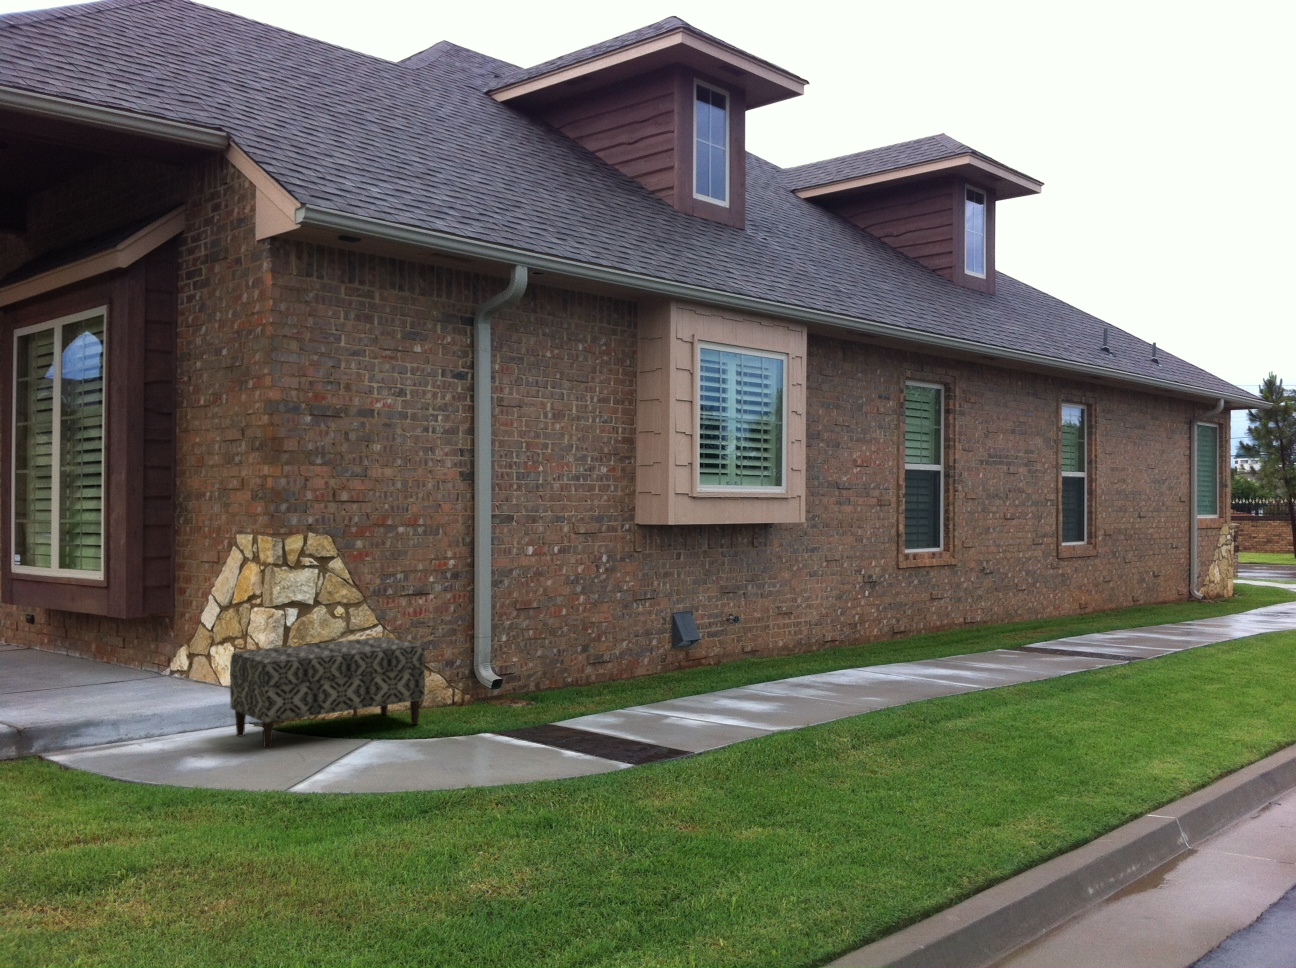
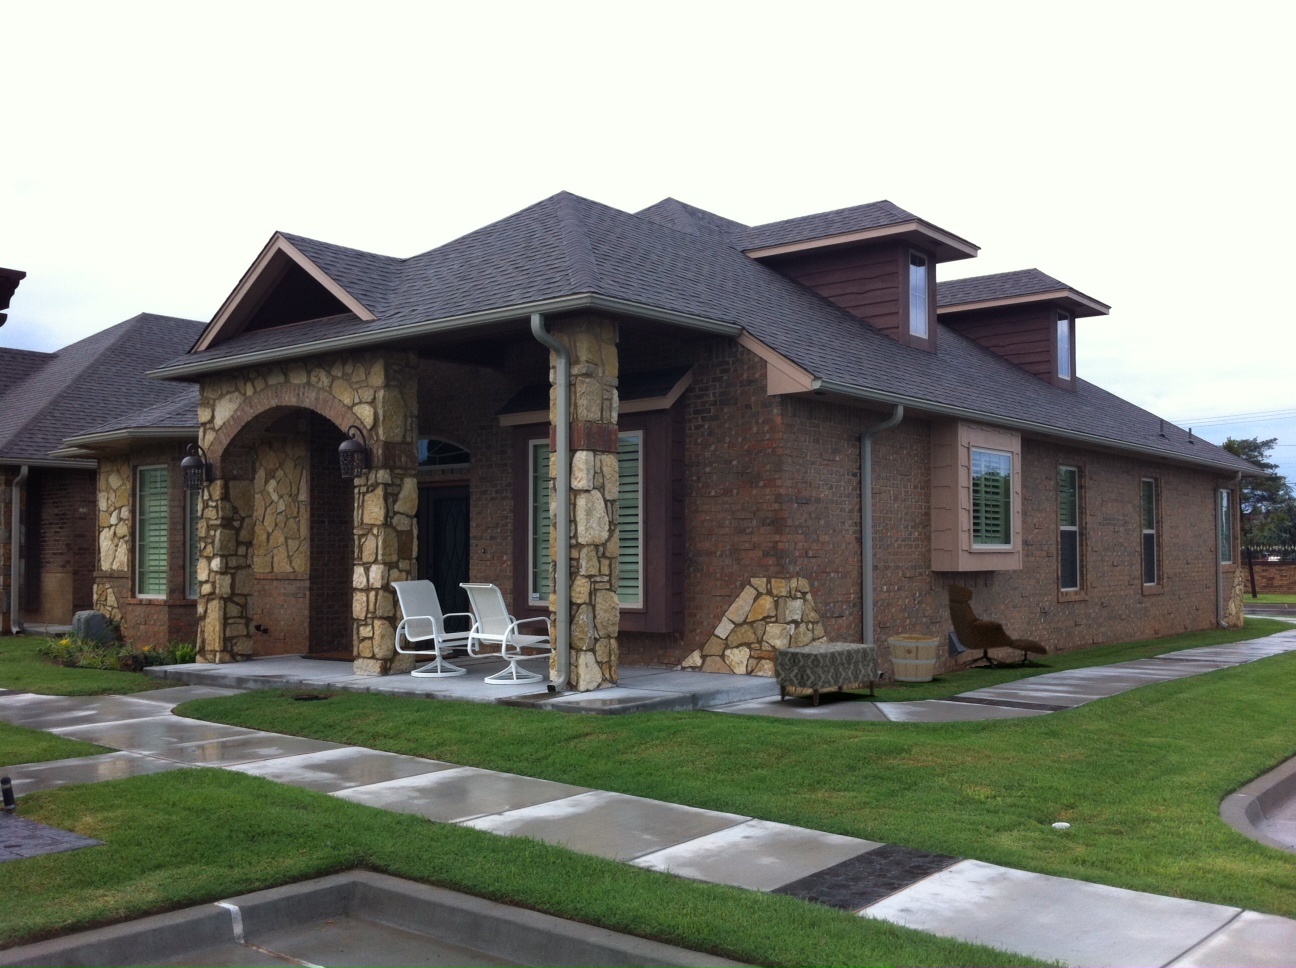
lounge chair: none [672,543,807,672] -> present [948,583,1047,670]
wooden bucket: none [519,620,595,696] -> present [888,634,939,682]

